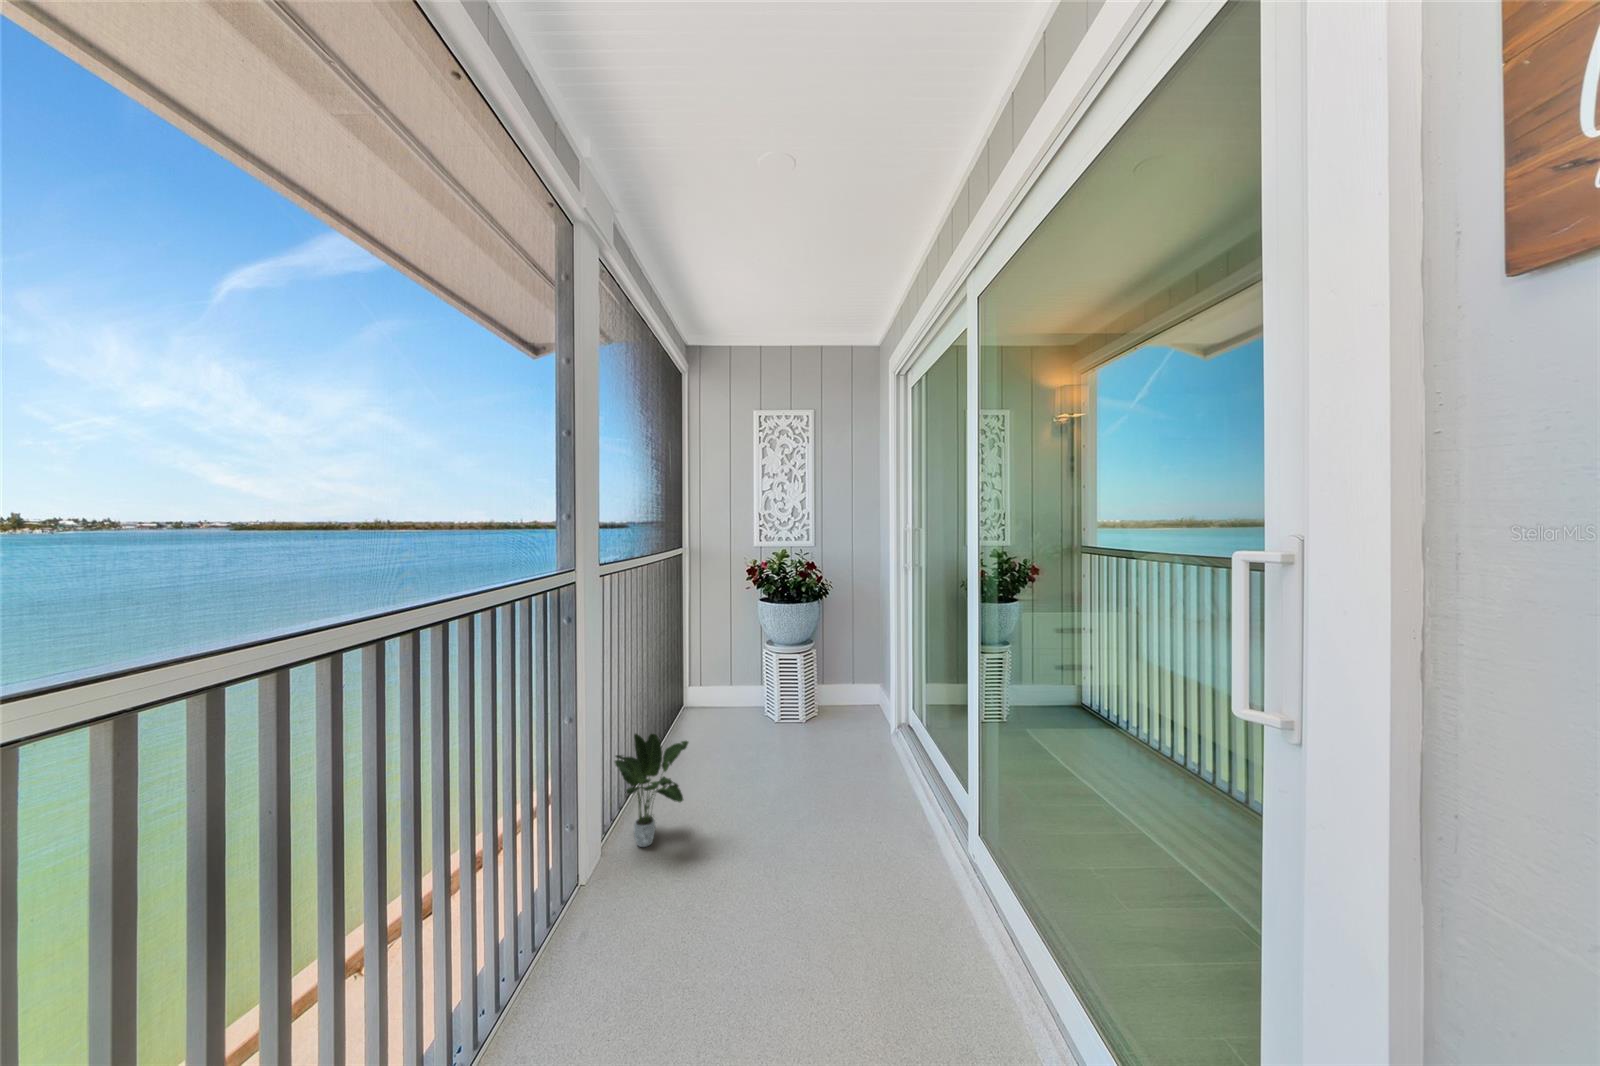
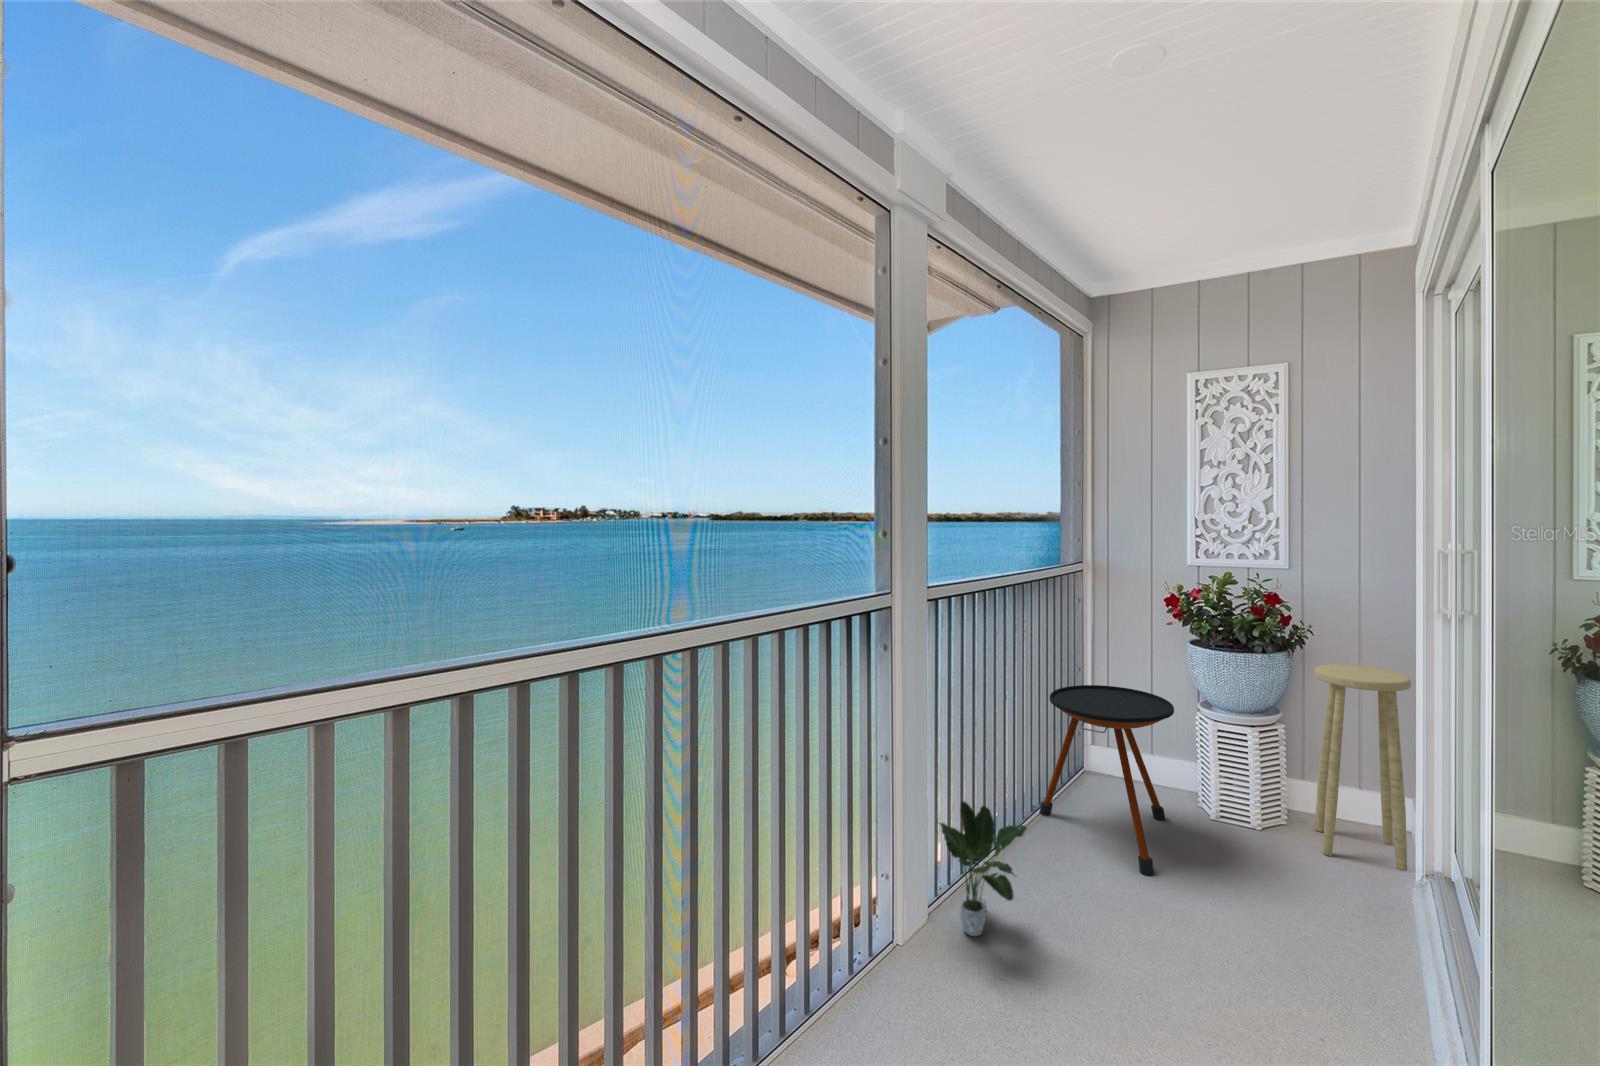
stool: none [835,605,884,728] -> present [1315,664,1411,871]
side table: none [665,638,762,769] -> present [1039,685,1174,877]

